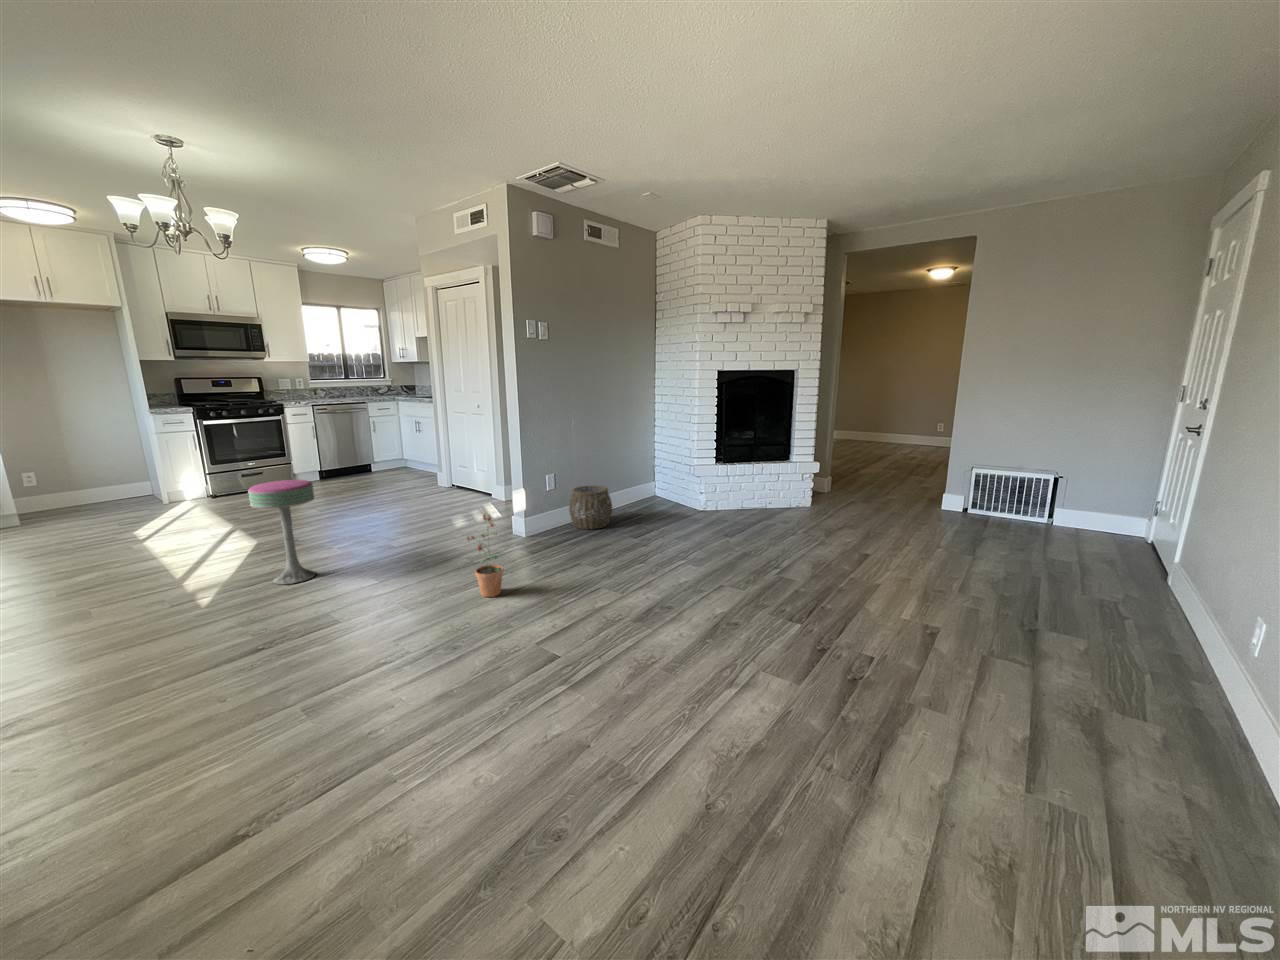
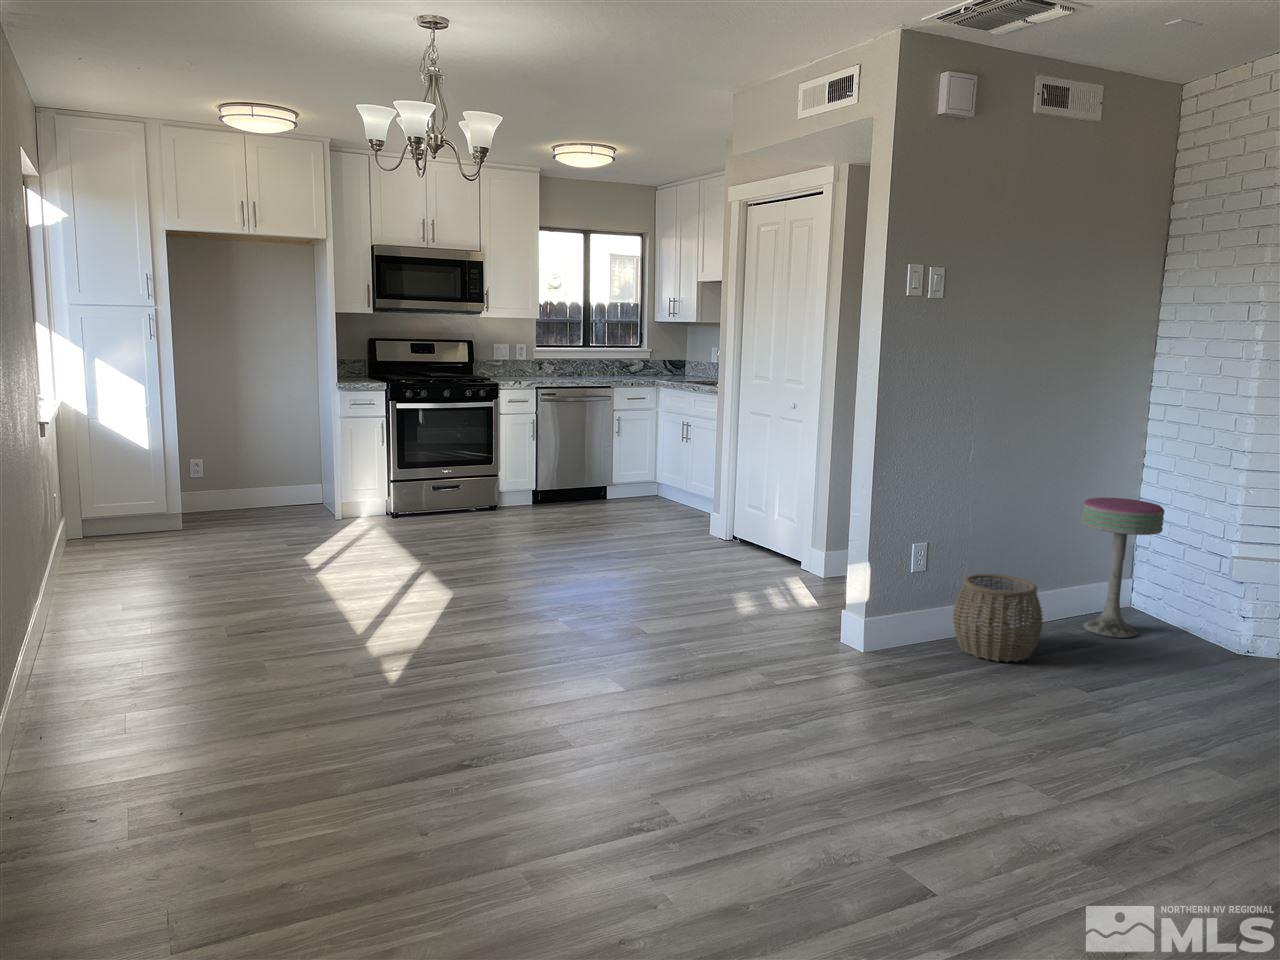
bar stool: present [248,480,315,584] -> present [1081,498,1165,638]
potted plant: present [467,514,503,597] -> none [783,616,848,774]

